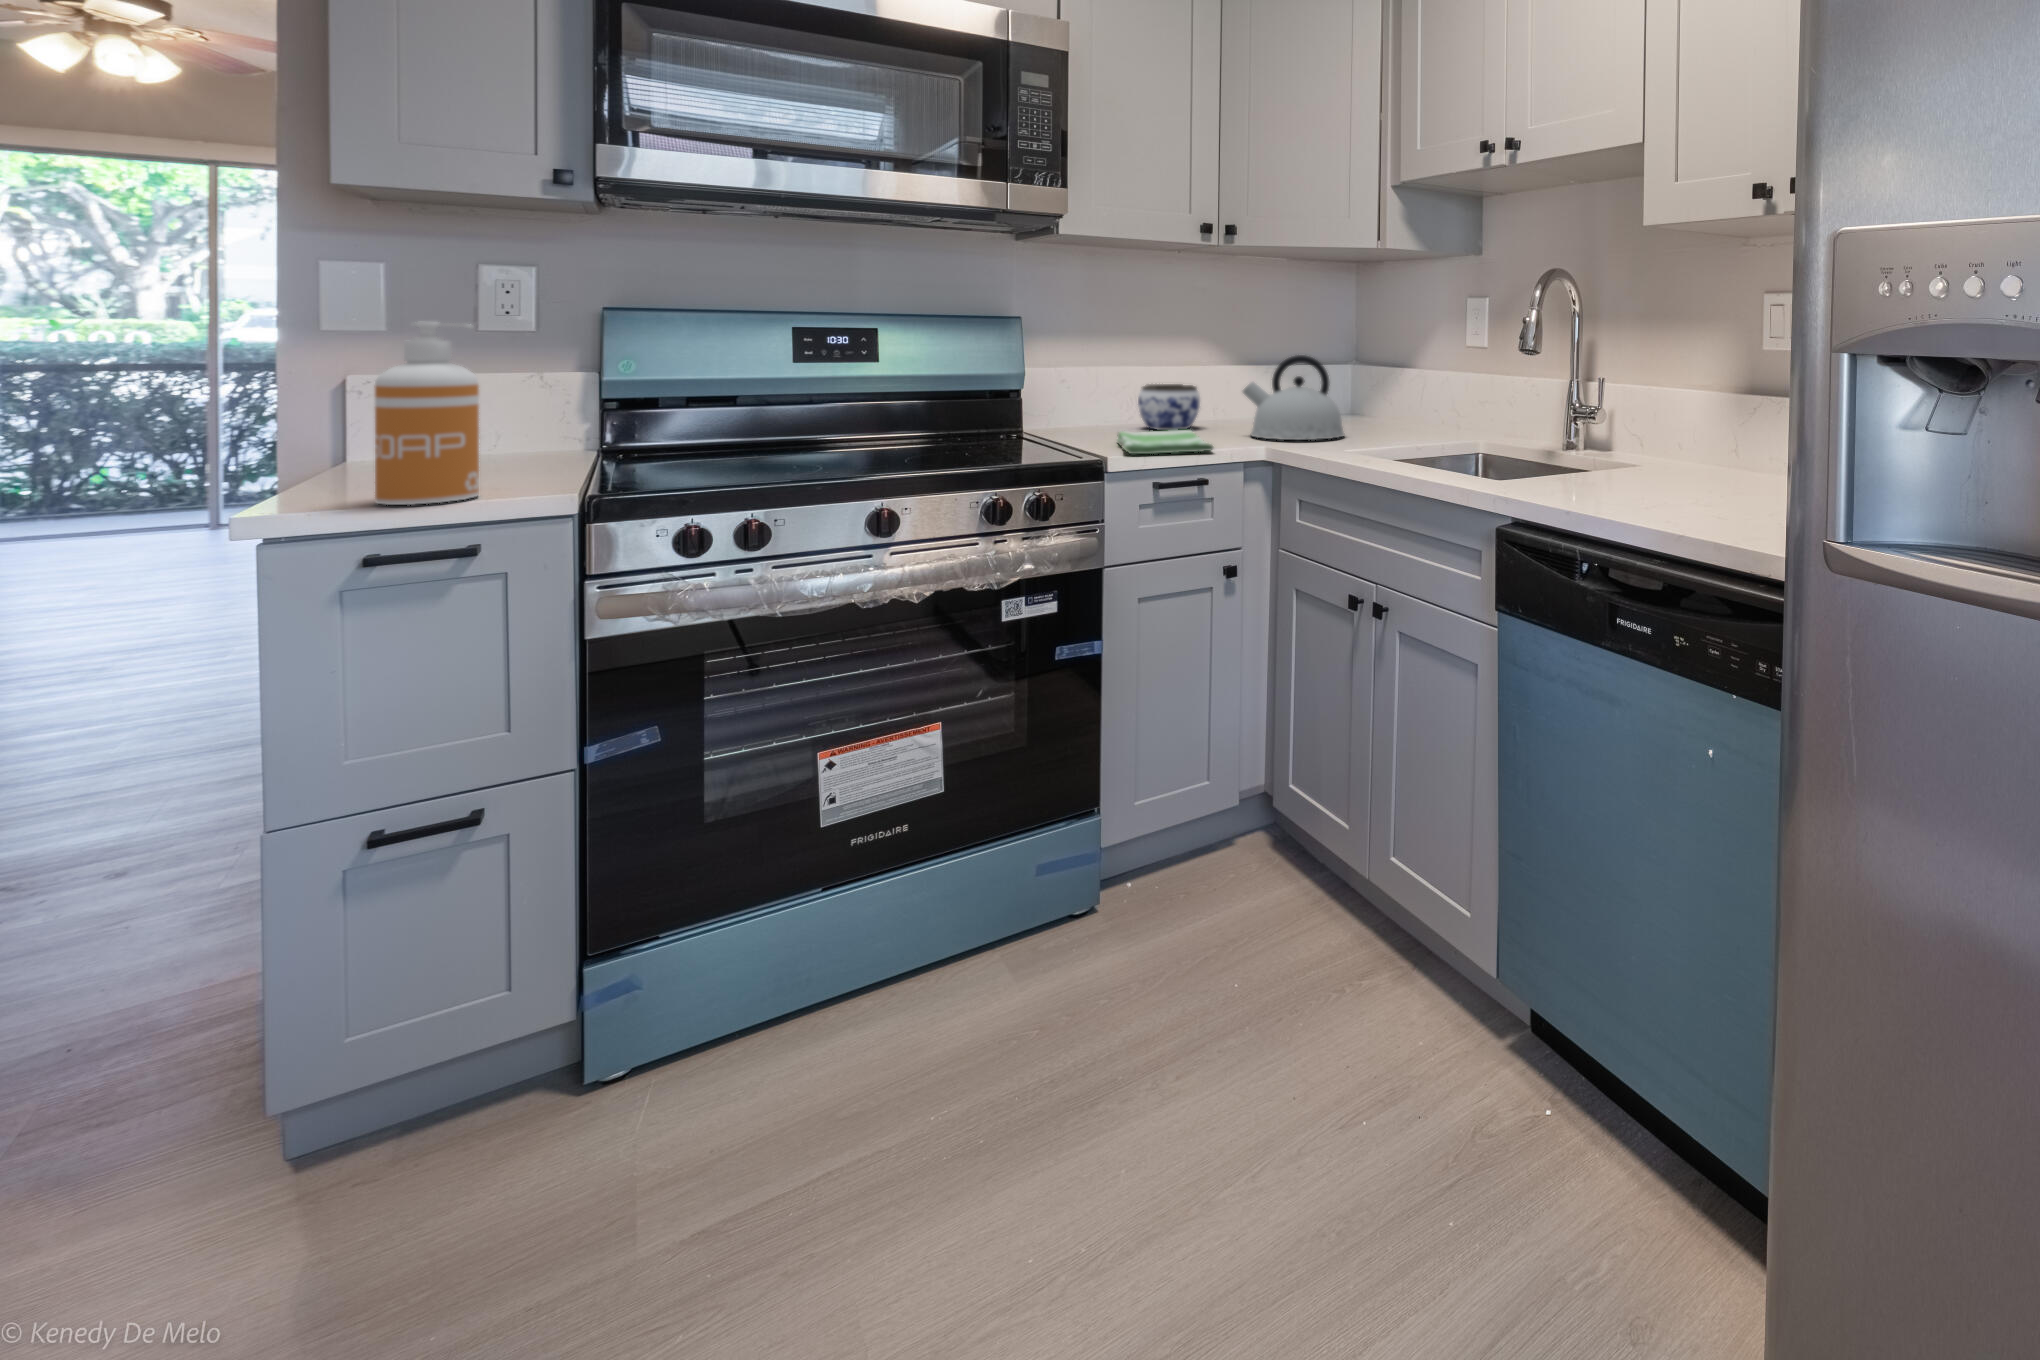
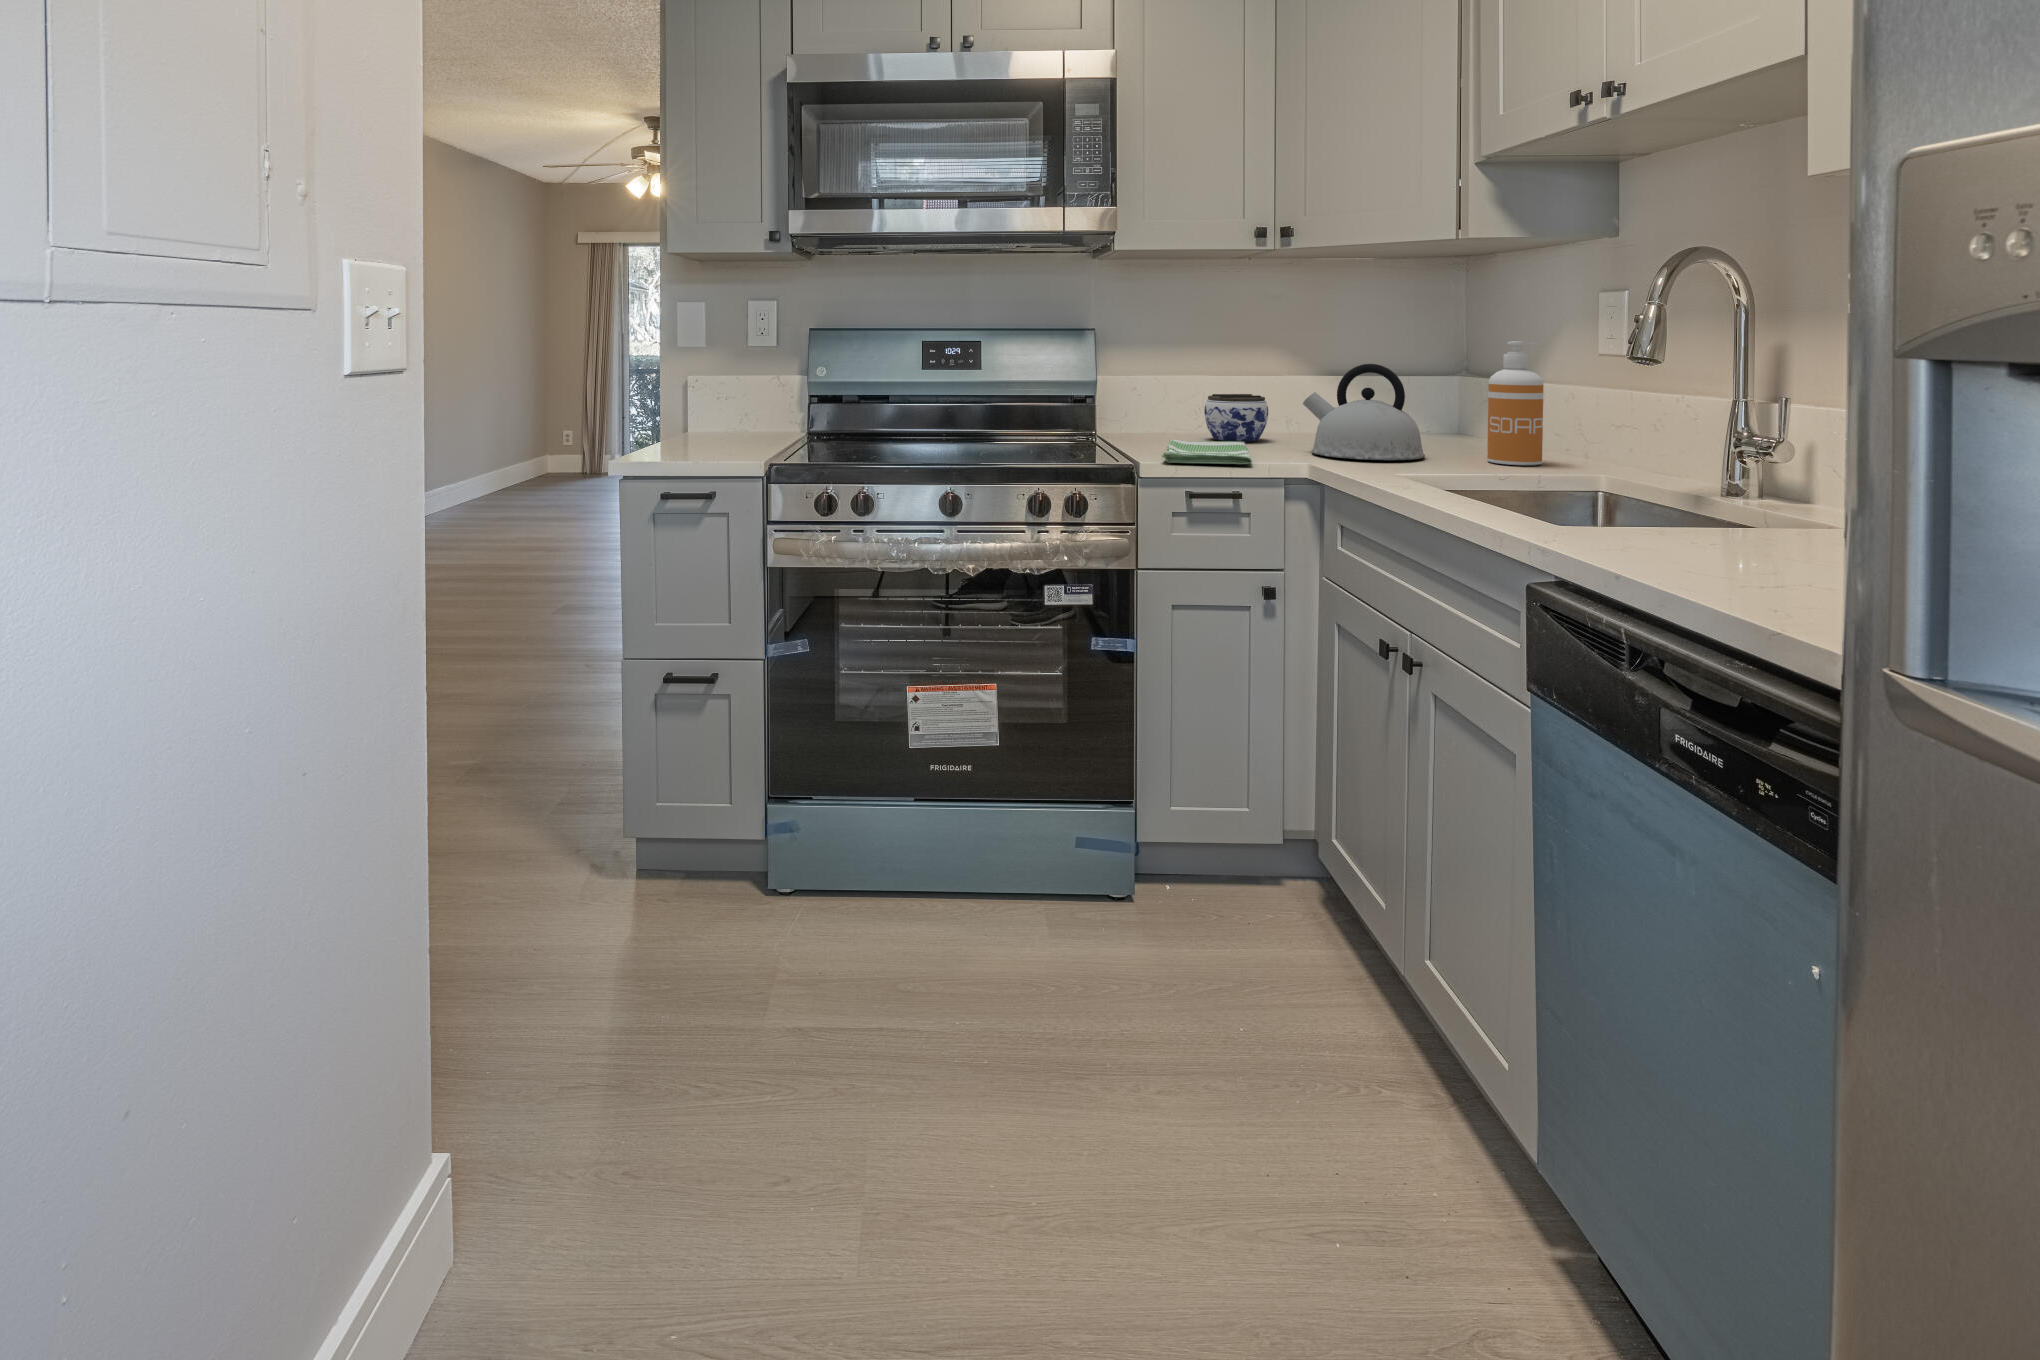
soap dispenser: present [375,322,479,505] -> present [1487,341,1543,465]

